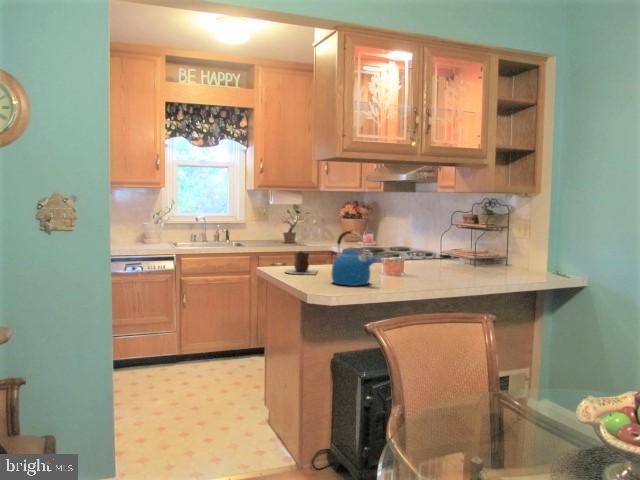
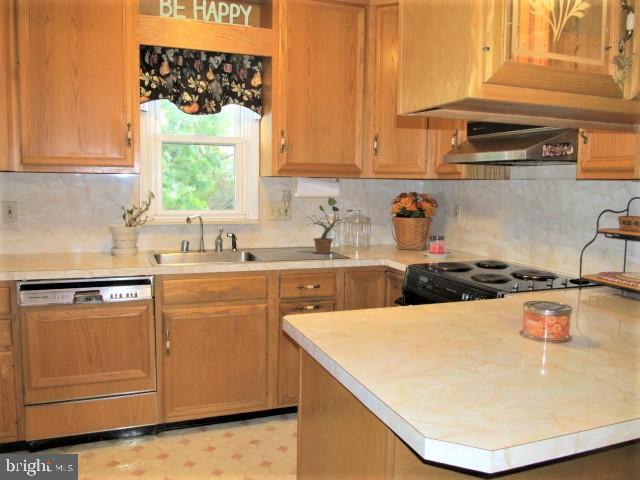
kettle: present [331,231,376,286] -> none [437,264,547,391]
vase: present [286,252,317,274] -> none [329,293,392,343]

